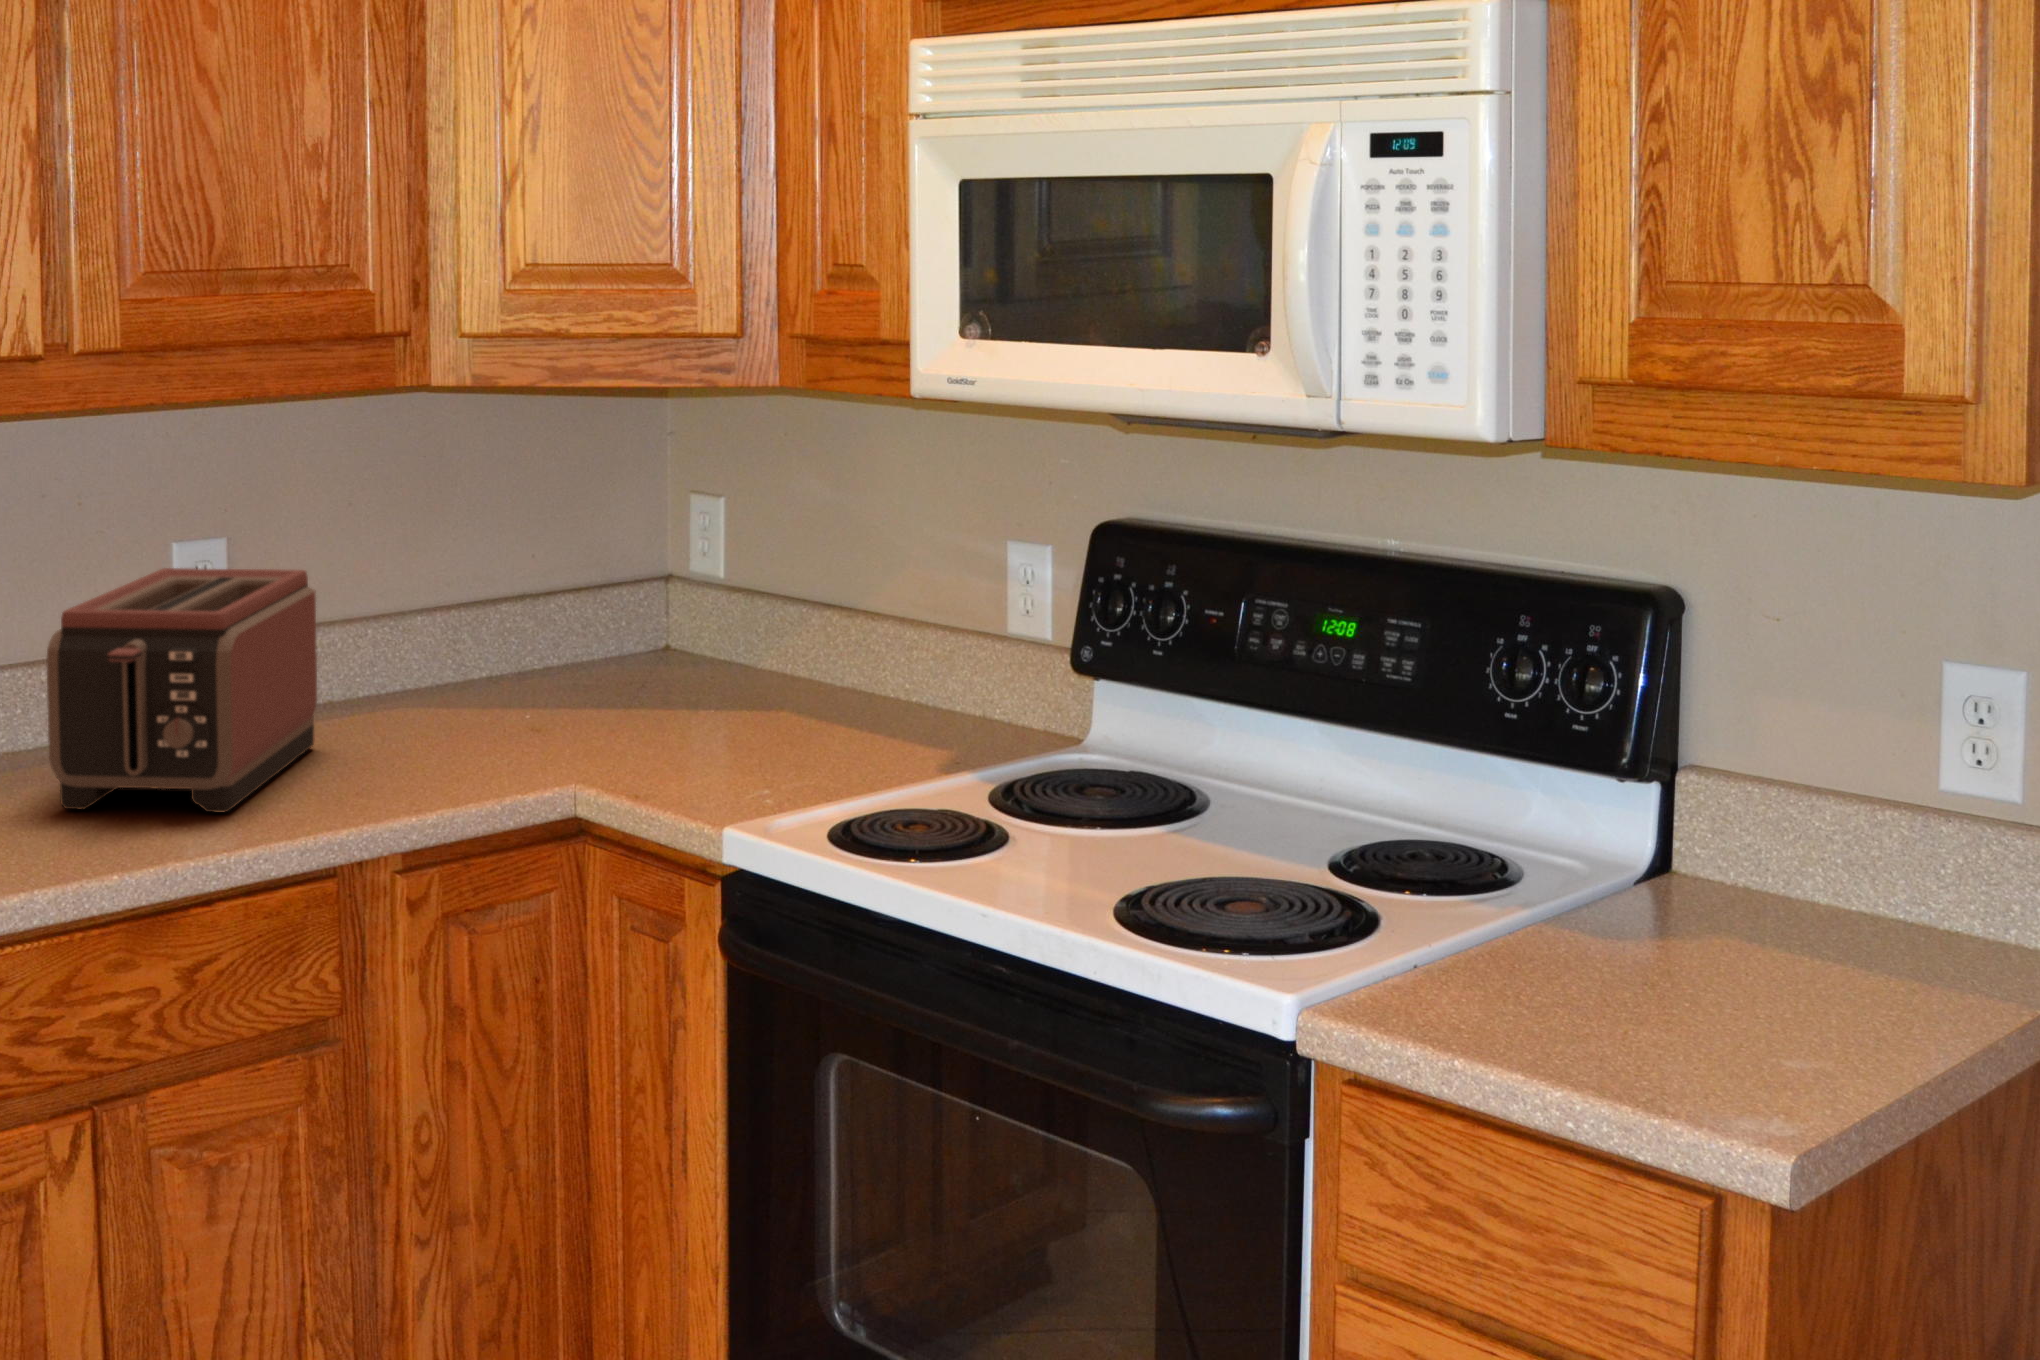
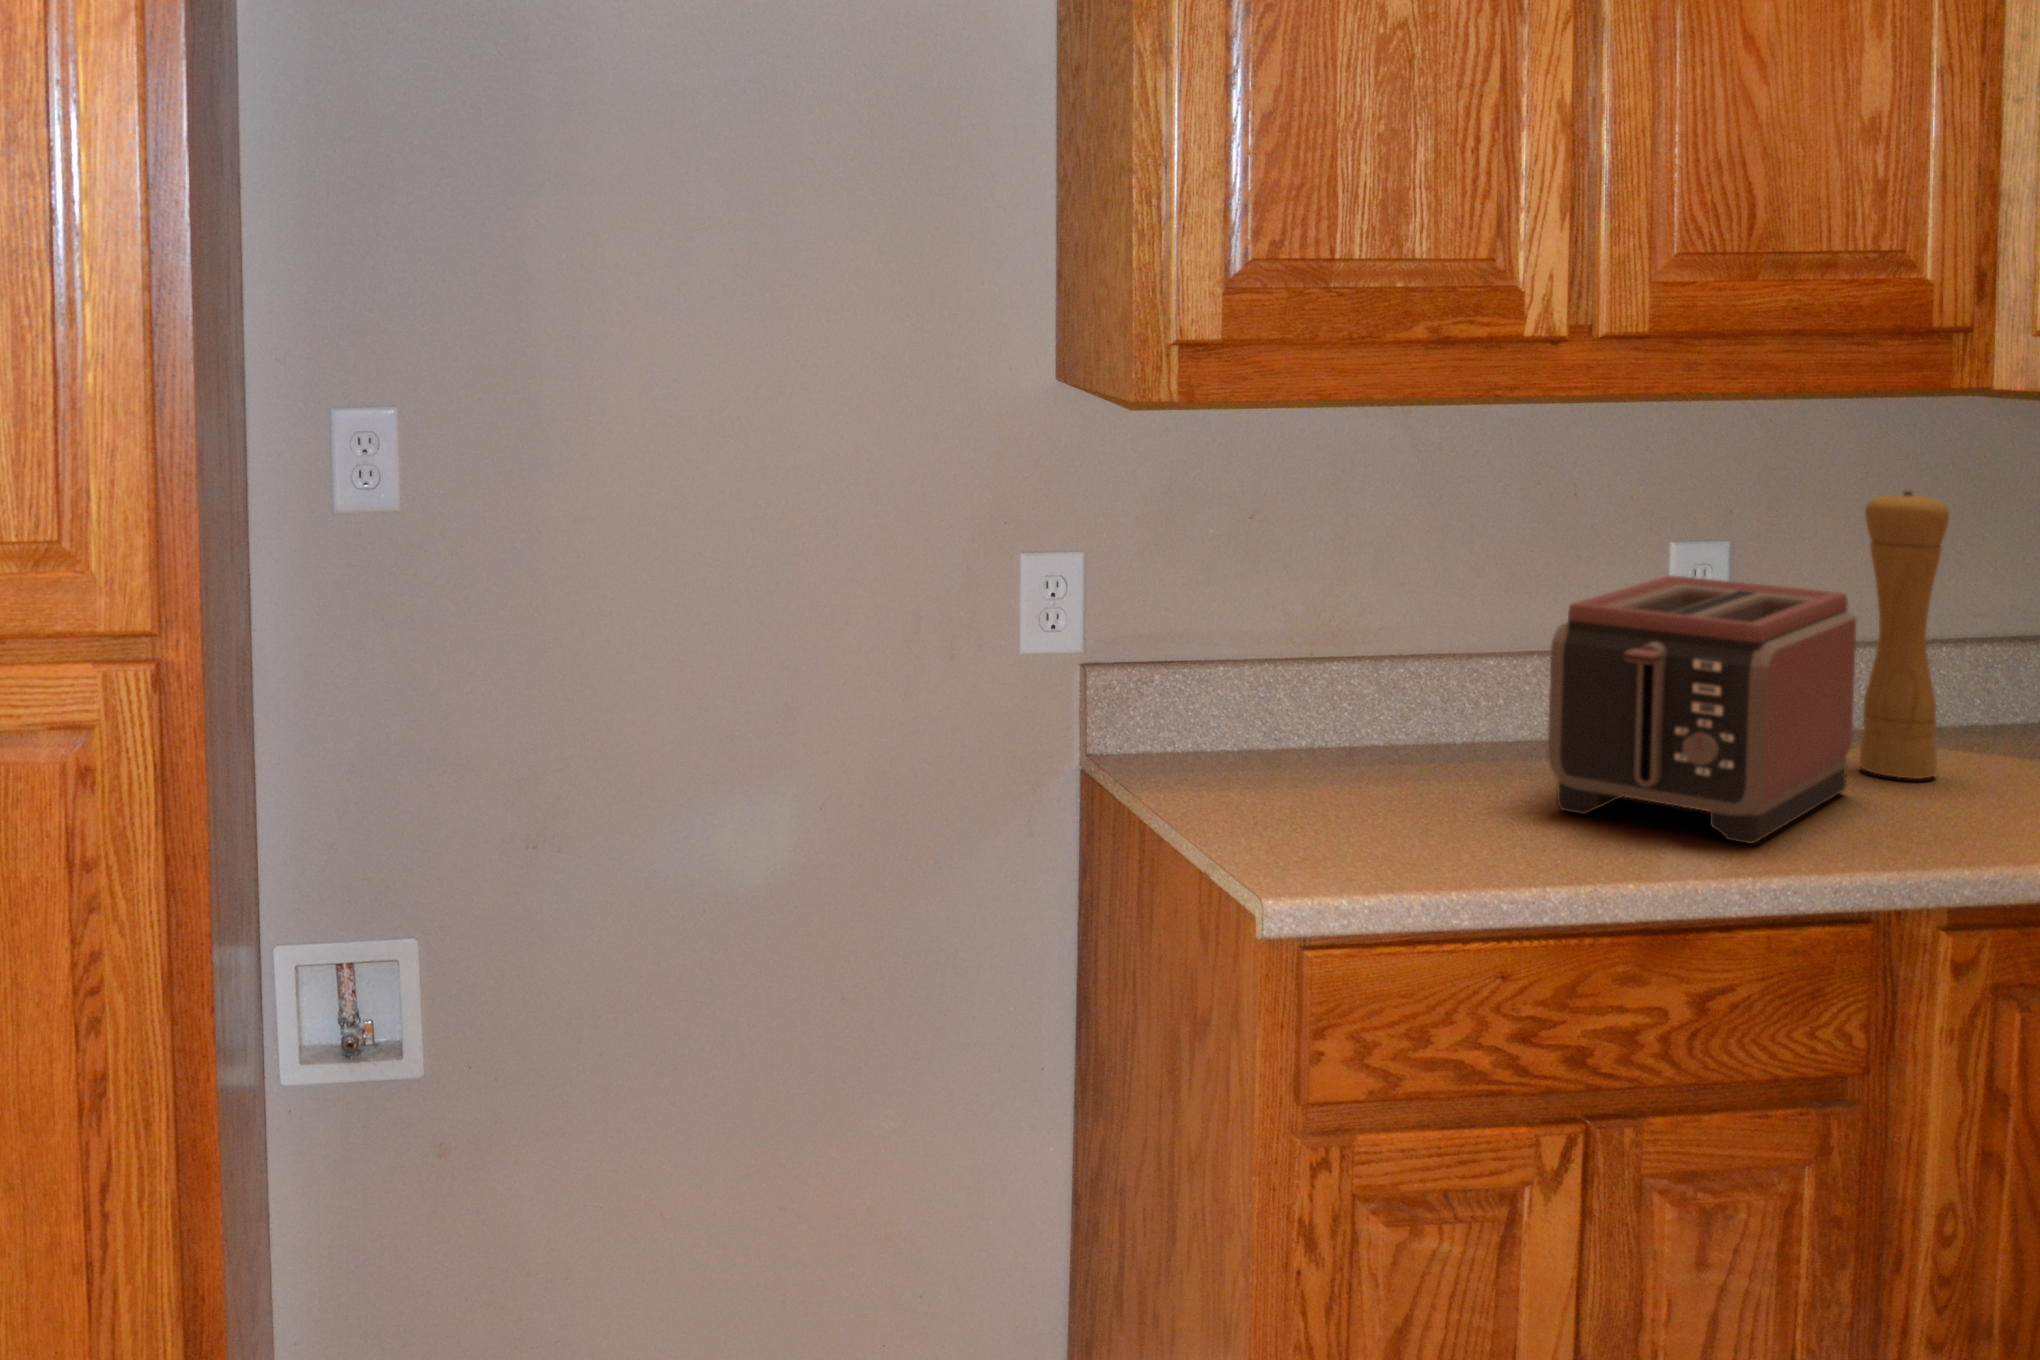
pepper mill: none [324,472,389,725] -> present [1859,491,1949,779]

